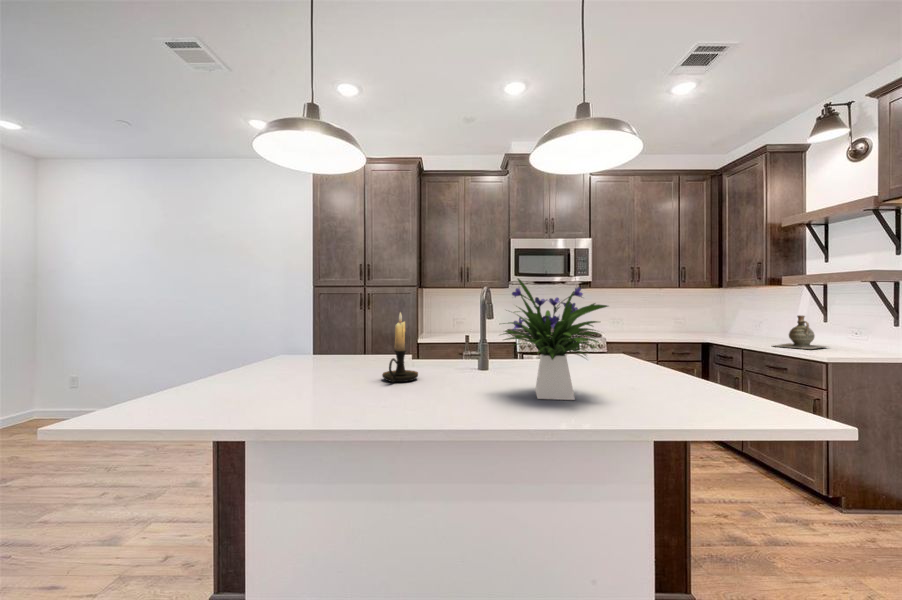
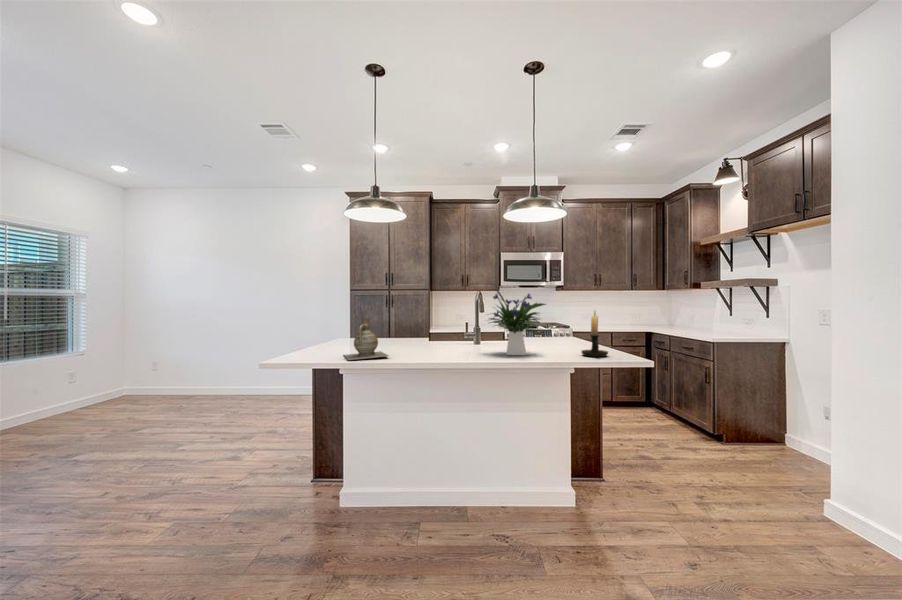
candle holder: present [382,313,418,383] -> present [582,309,608,357]
ceramic jug: present [775,315,827,349] -> present [344,318,389,360]

